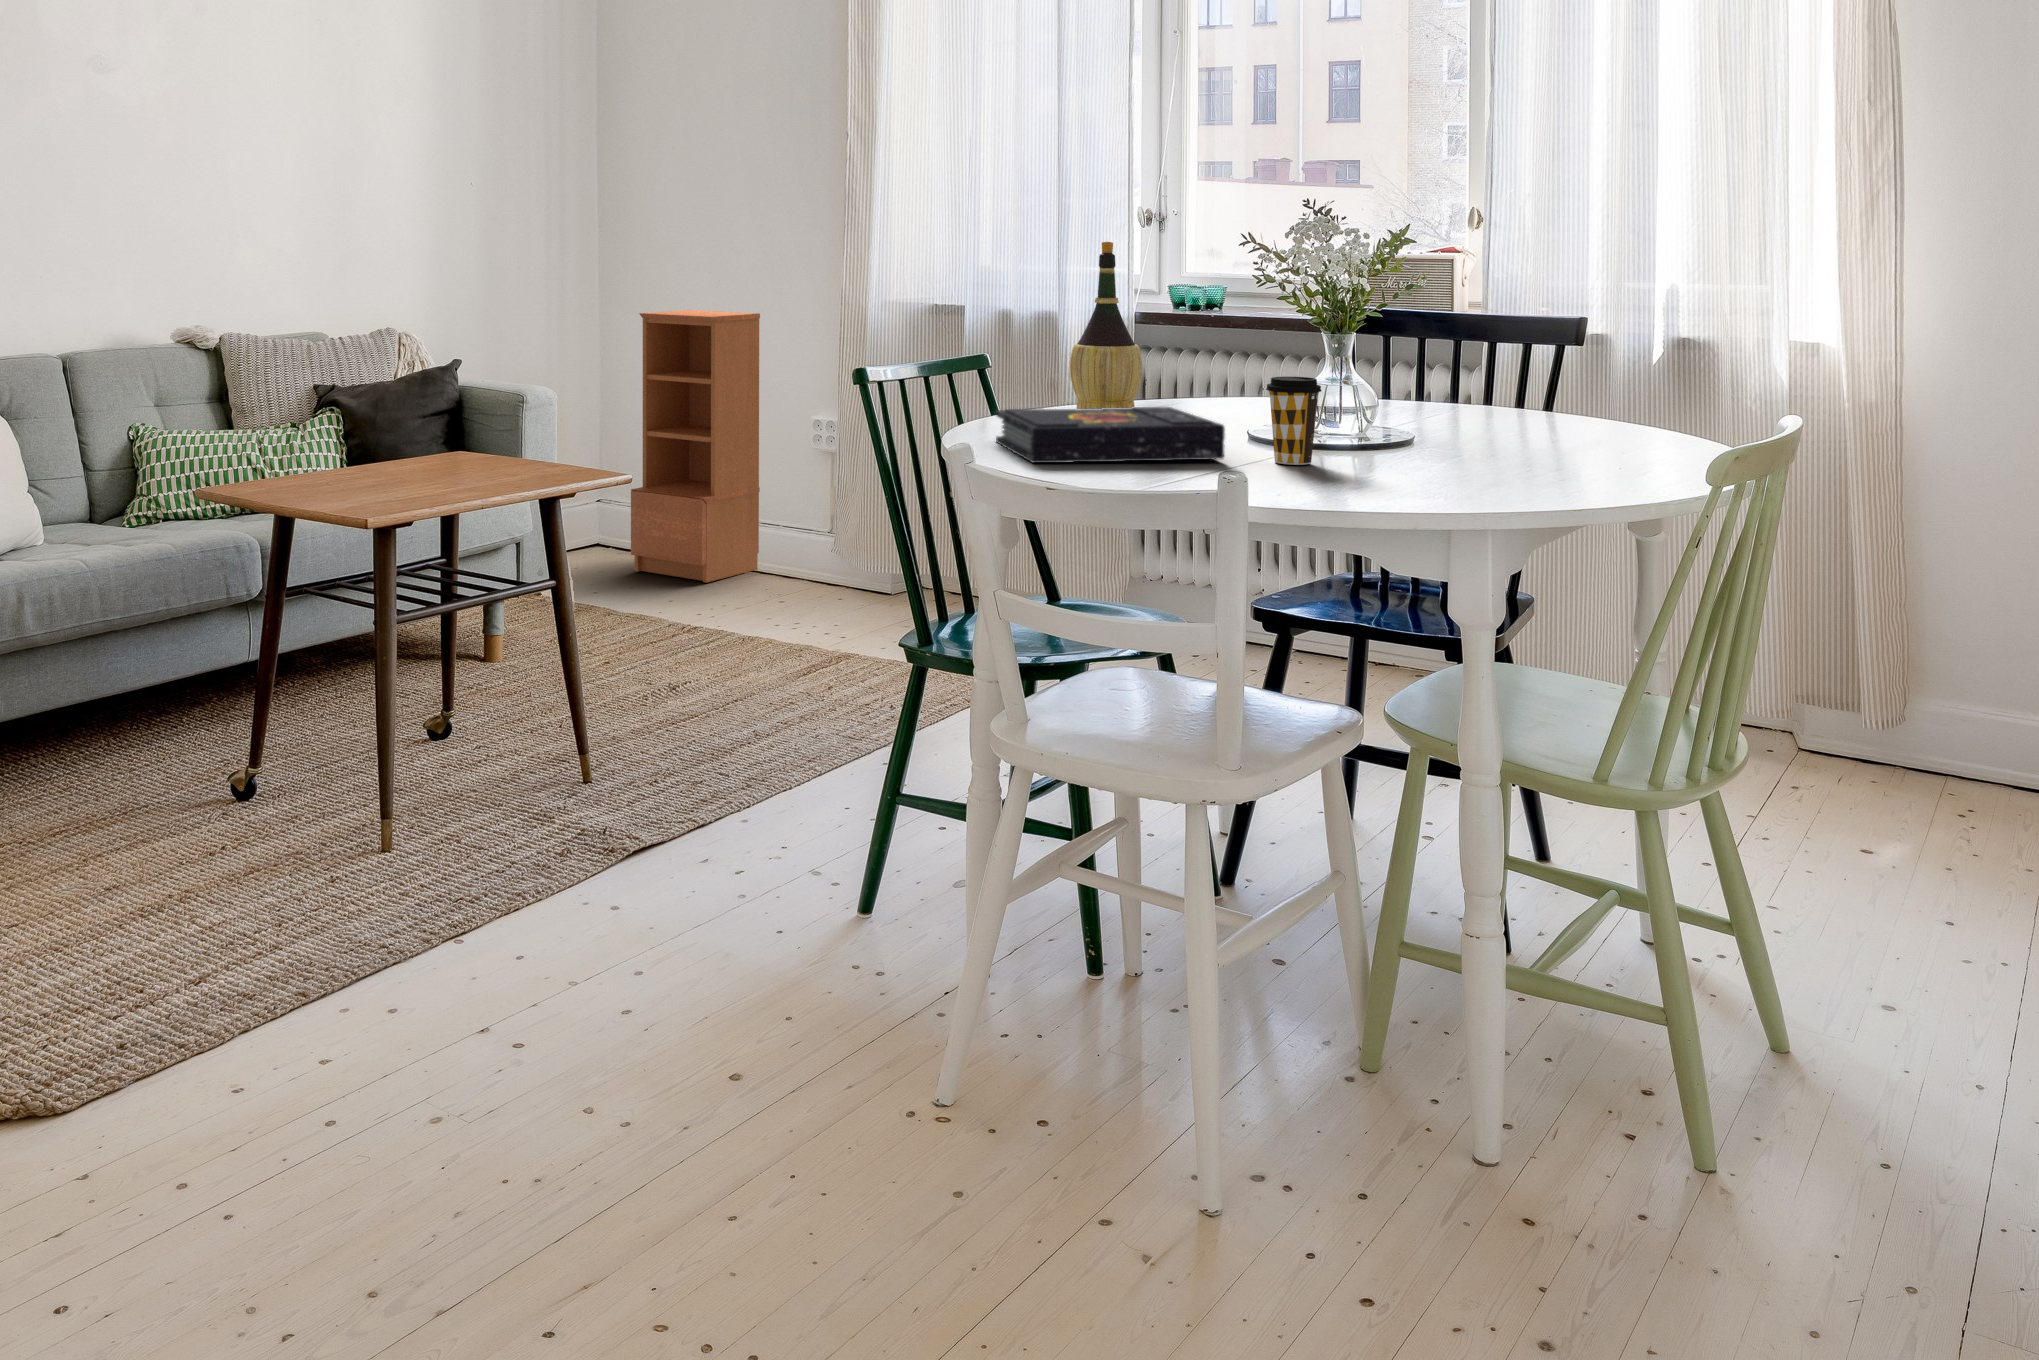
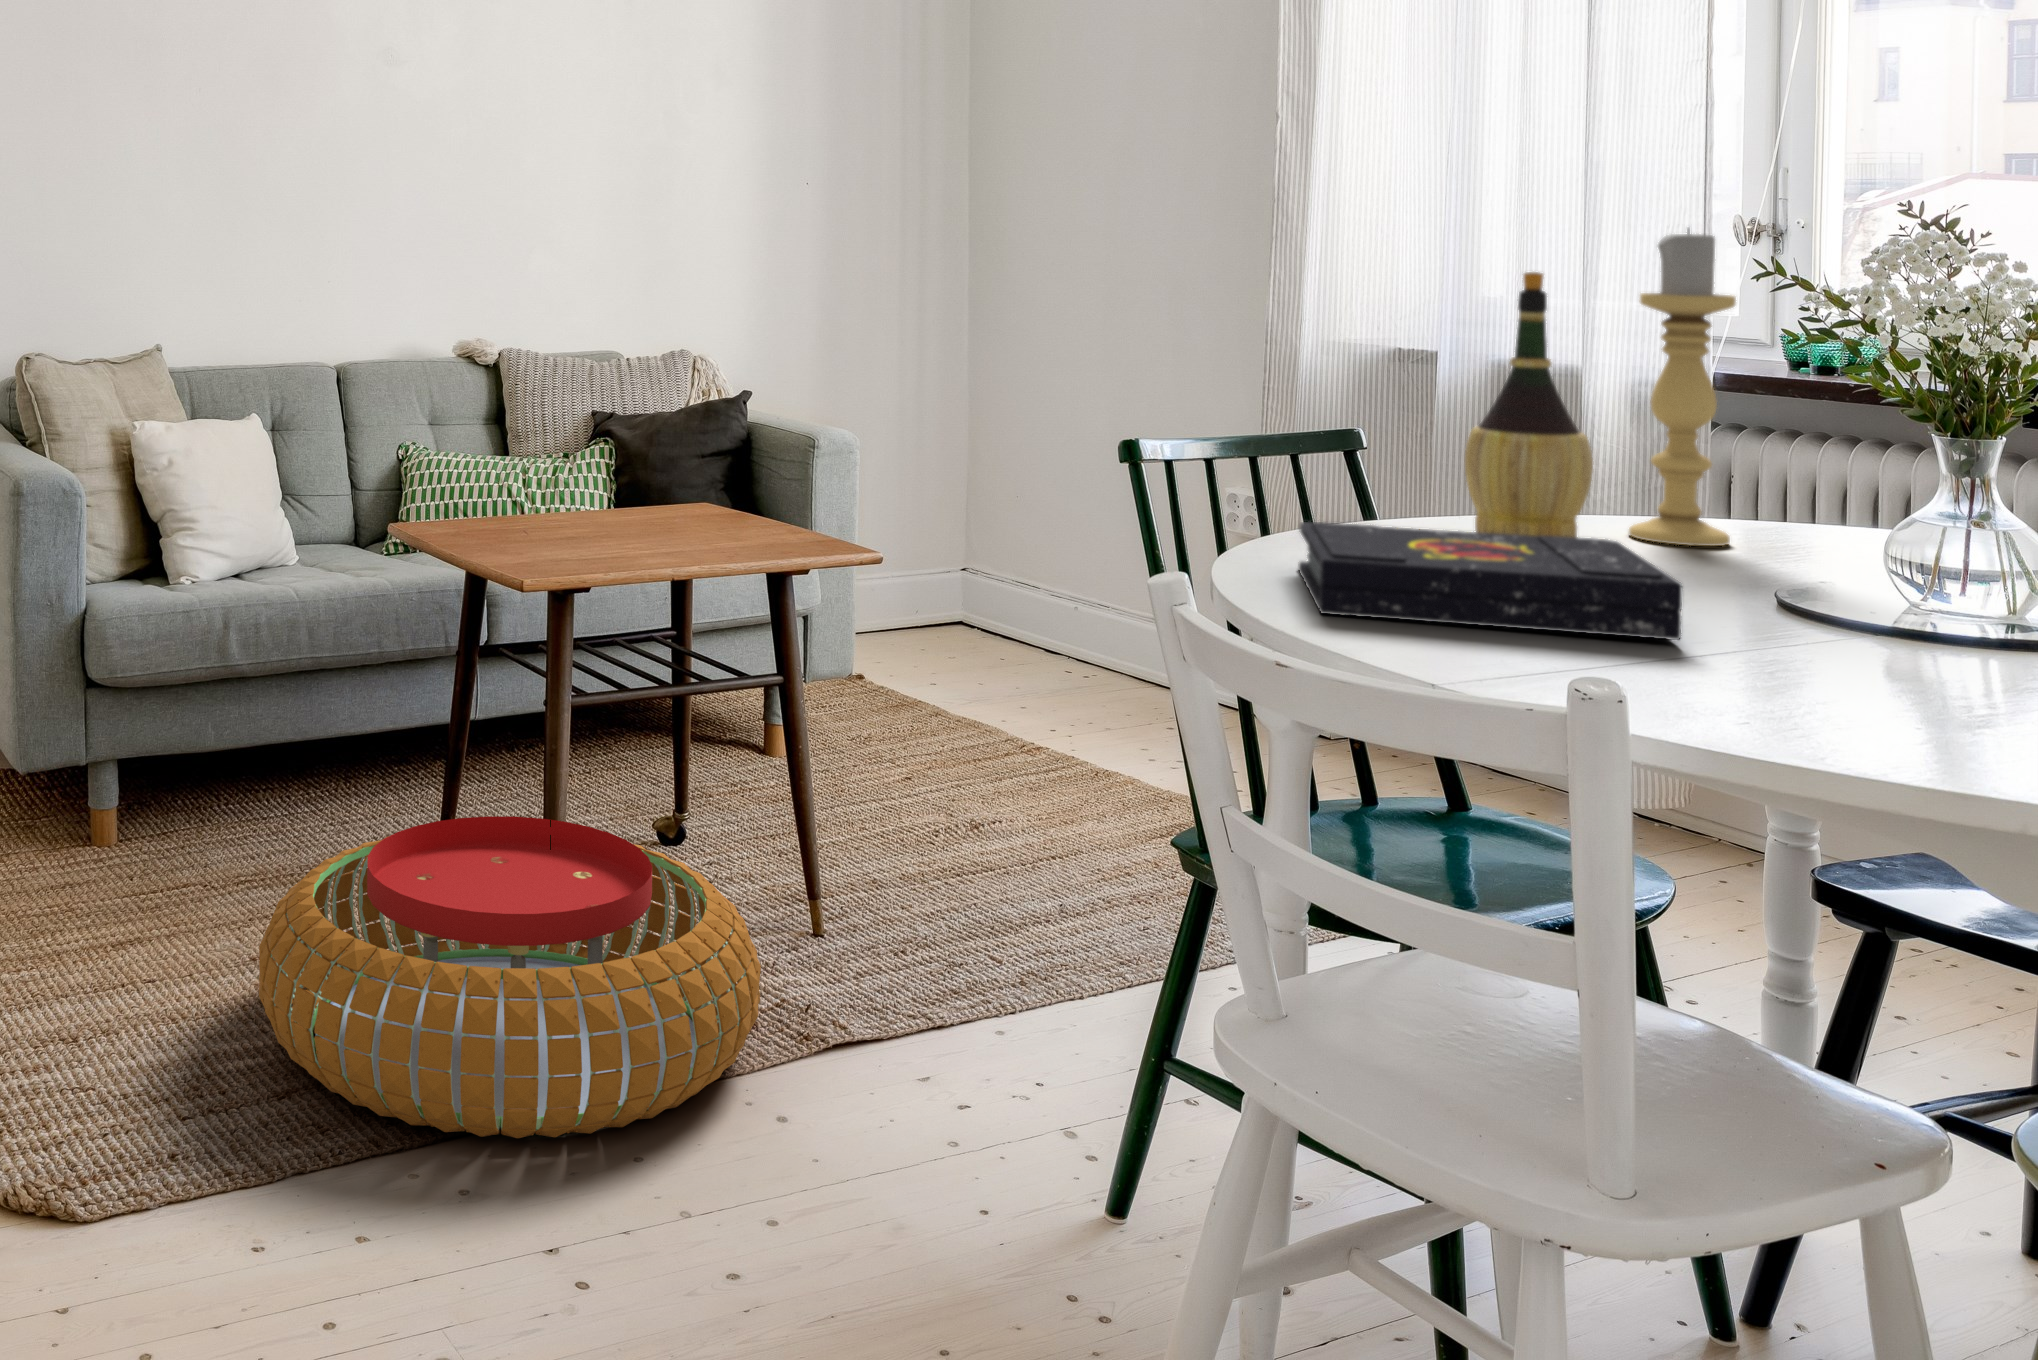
candle holder: none [1151,213,1206,413] -> present [1629,229,1736,546]
bookcase: present [631,310,760,583] -> none [983,340,1160,685]
coffee cup: present [1266,377,1321,465] -> none [1771,510,1886,666]
pouf: none [148,718,587,975] -> present [259,816,761,1138]

